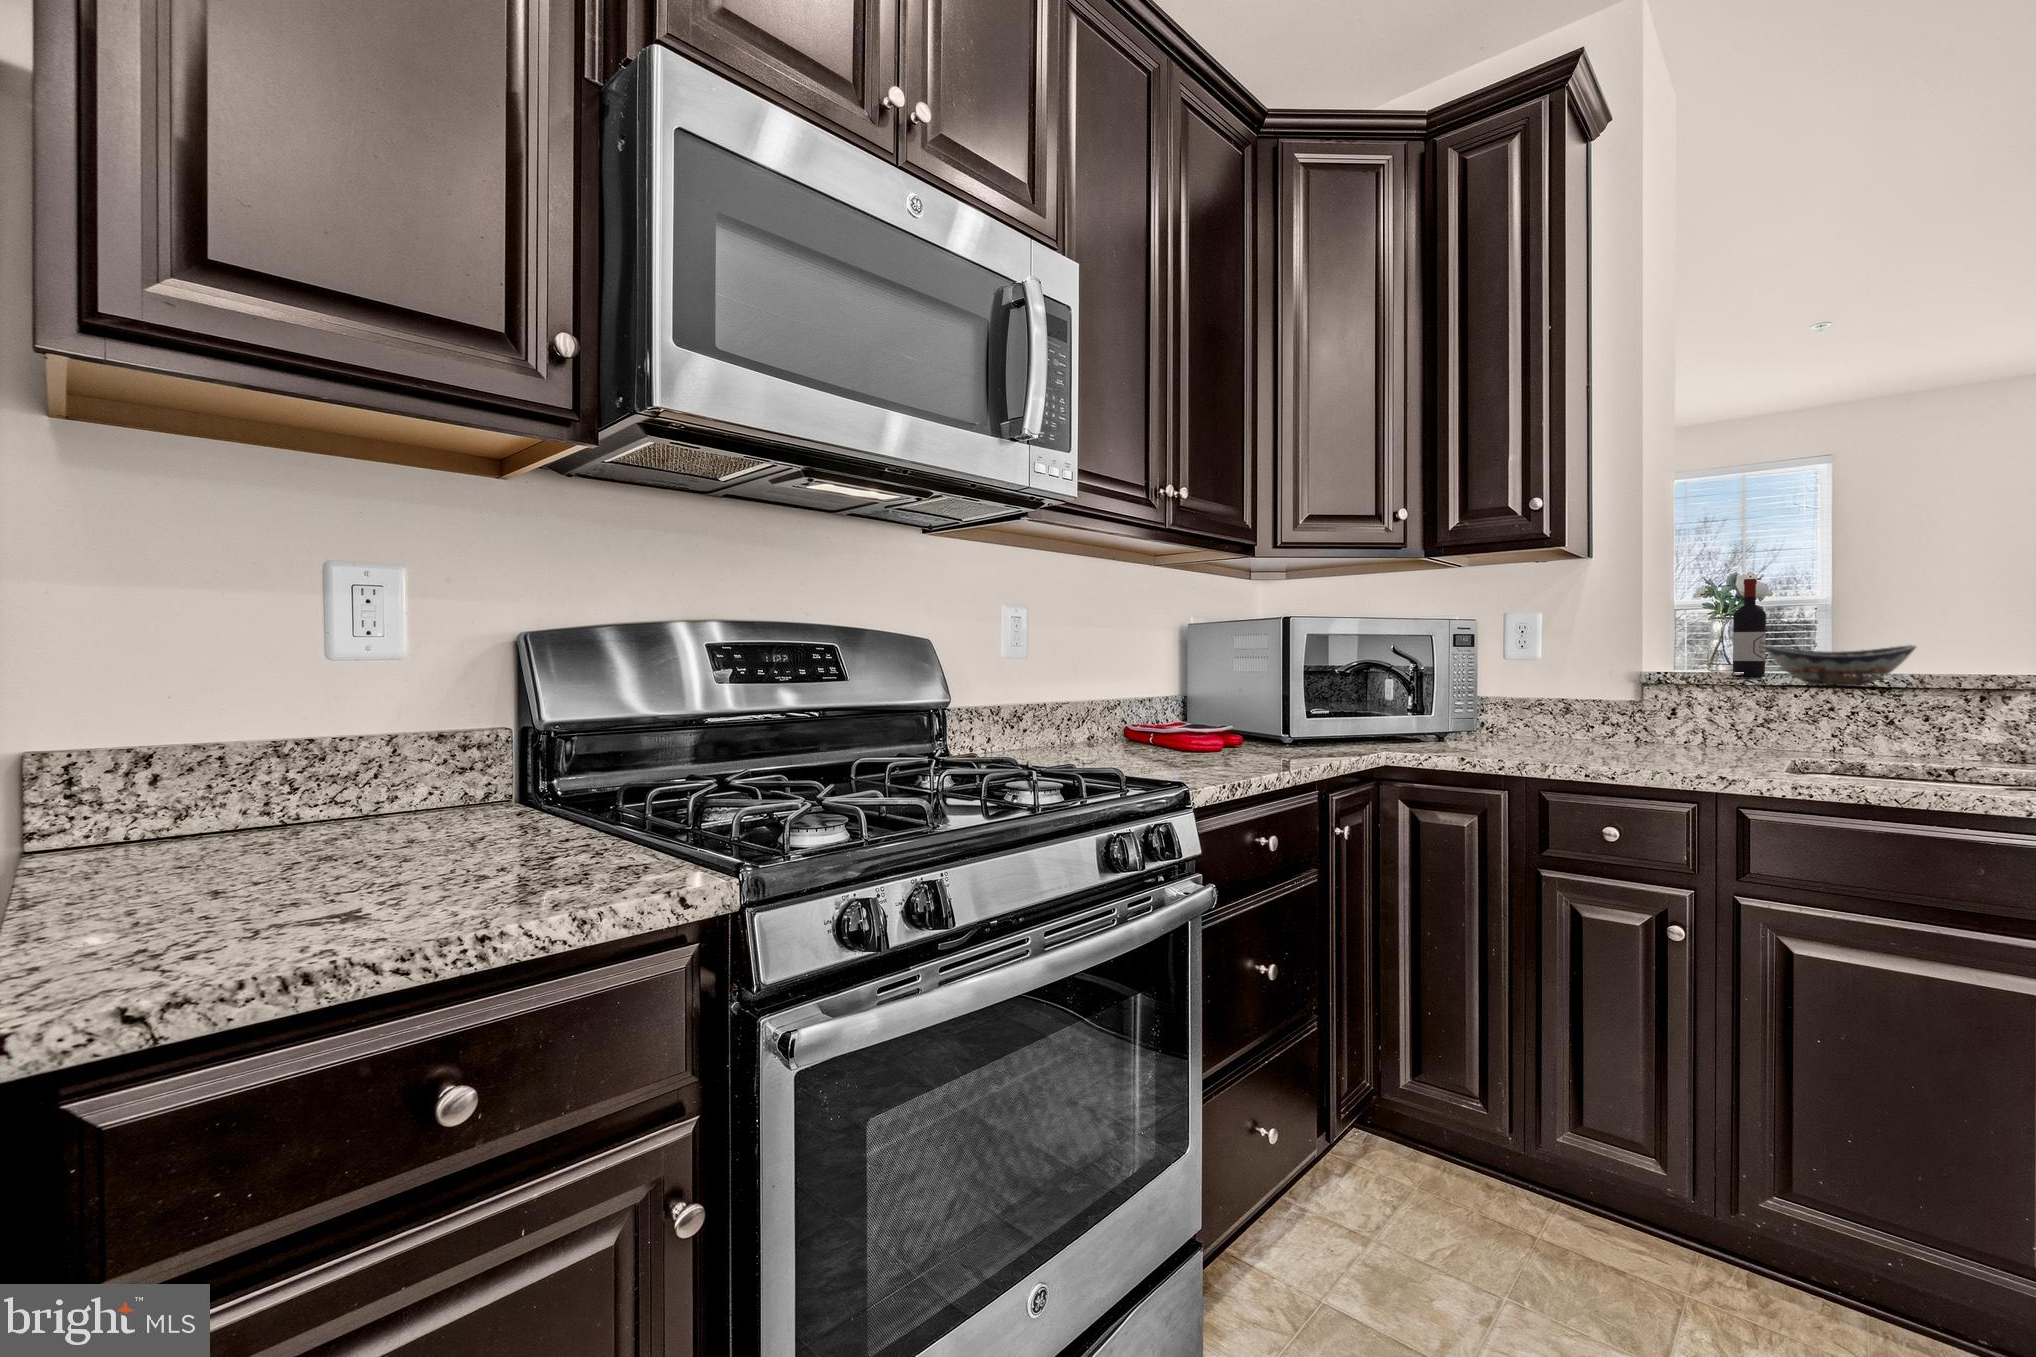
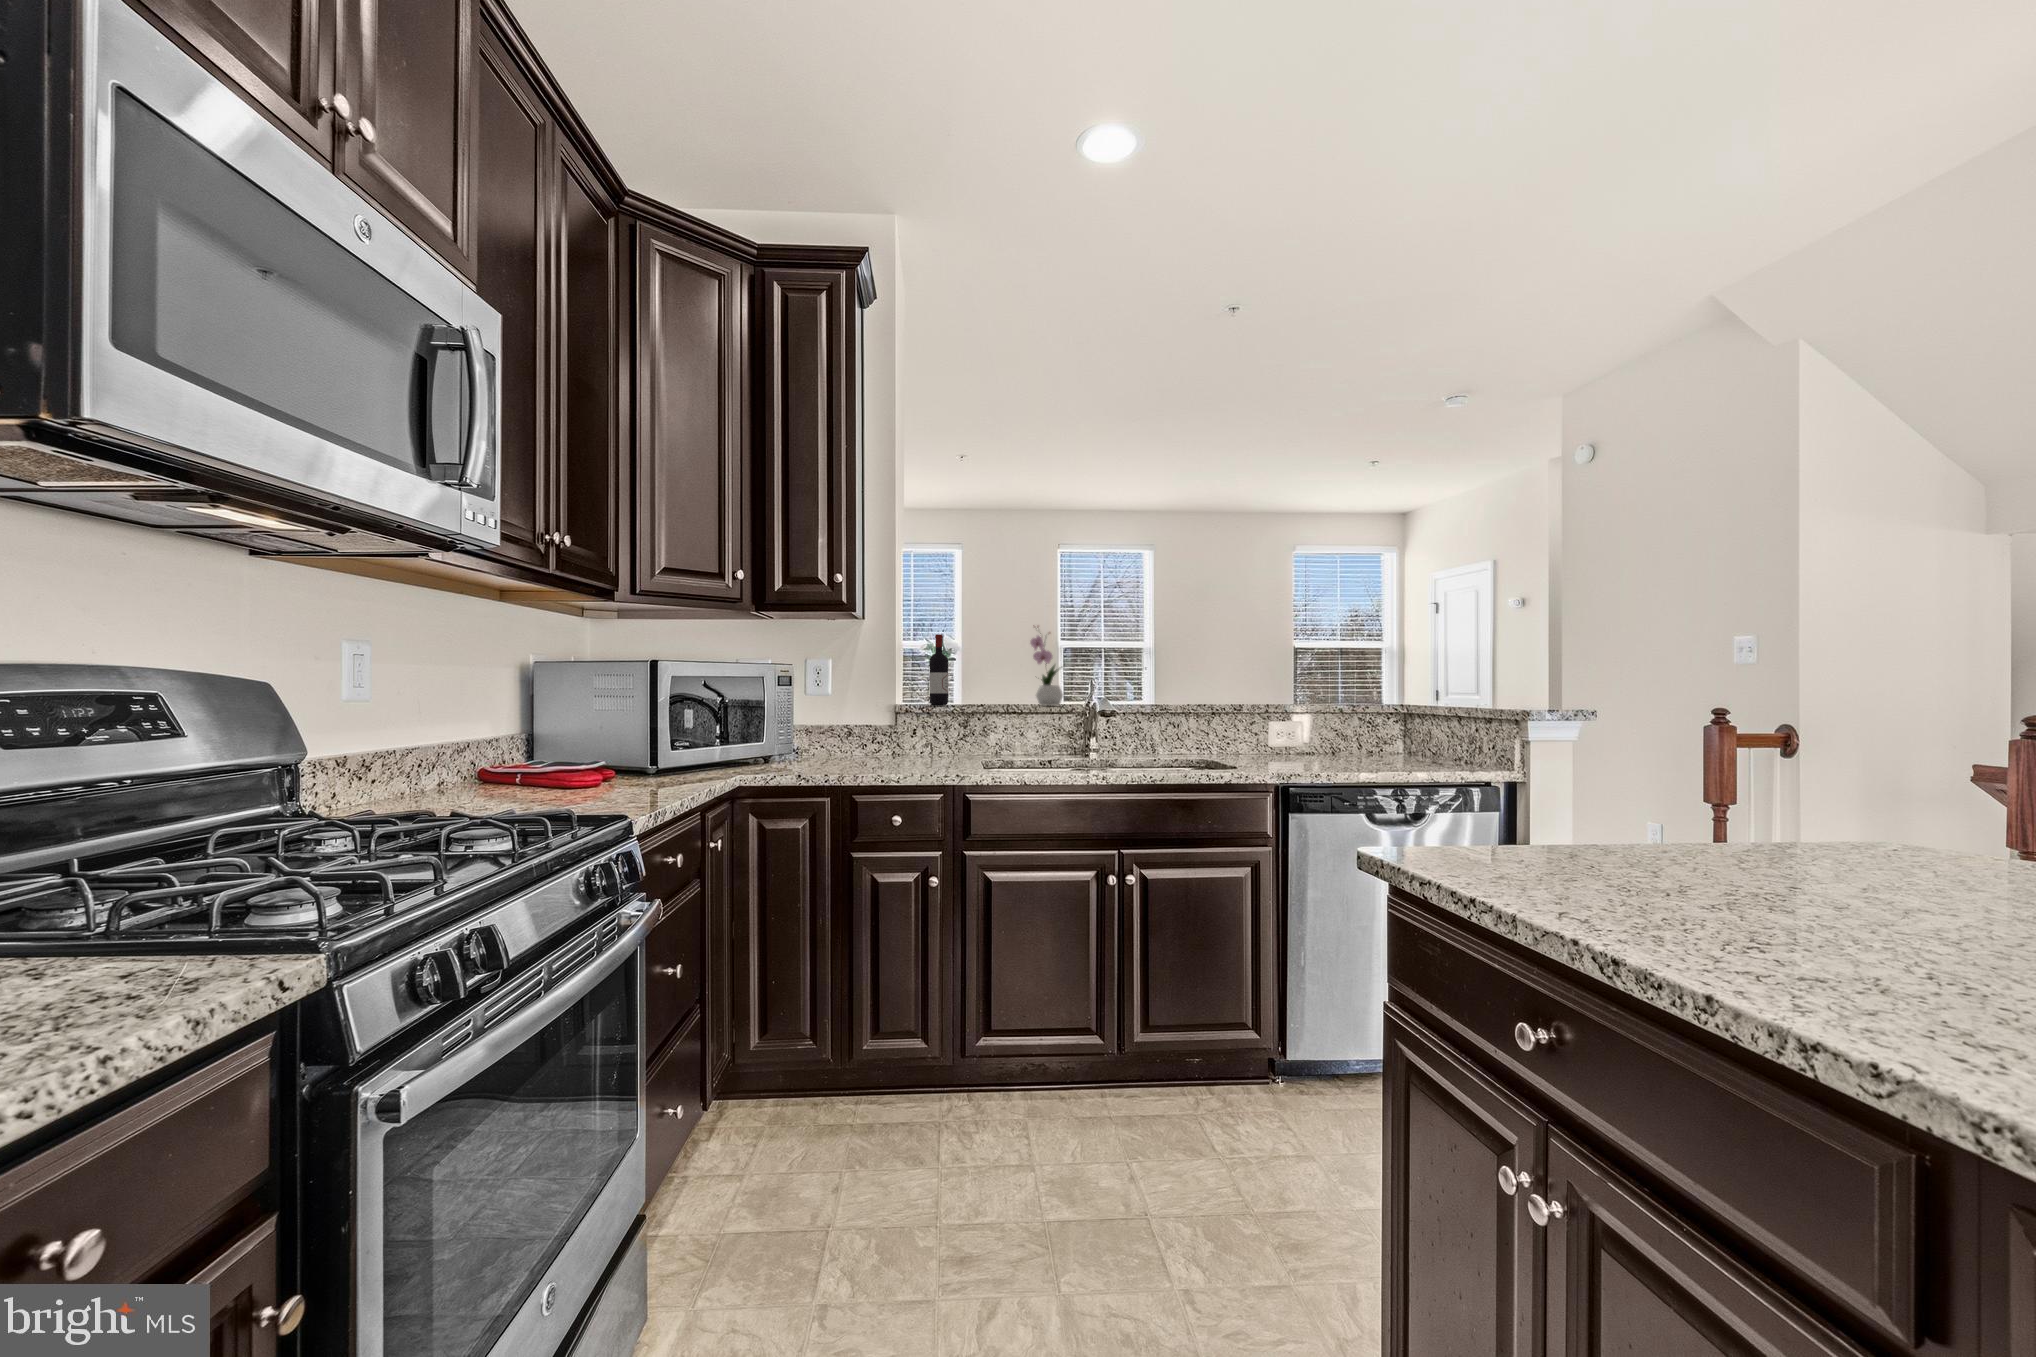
flower arrangement: none [1925,557,2004,681] -> present [1030,636,1063,706]
decorative bowl: present [1765,645,1916,686] -> none [962,683,1040,711]

